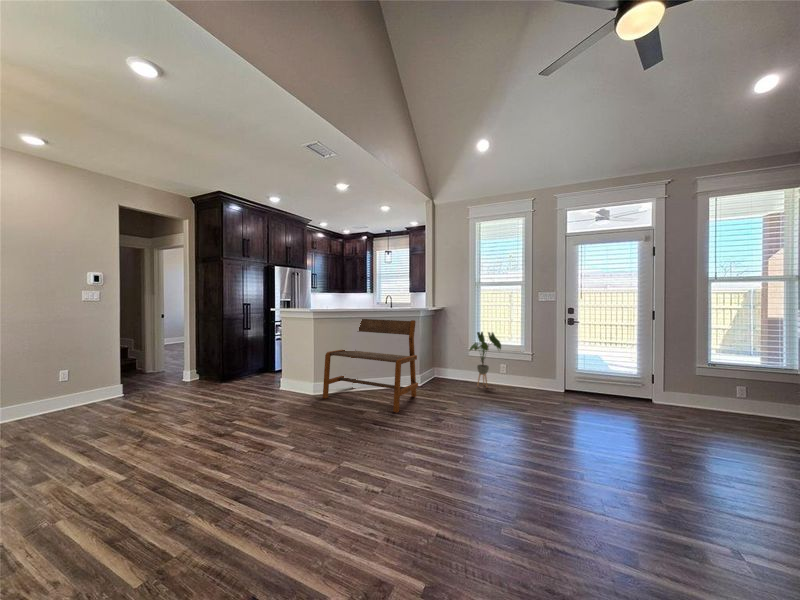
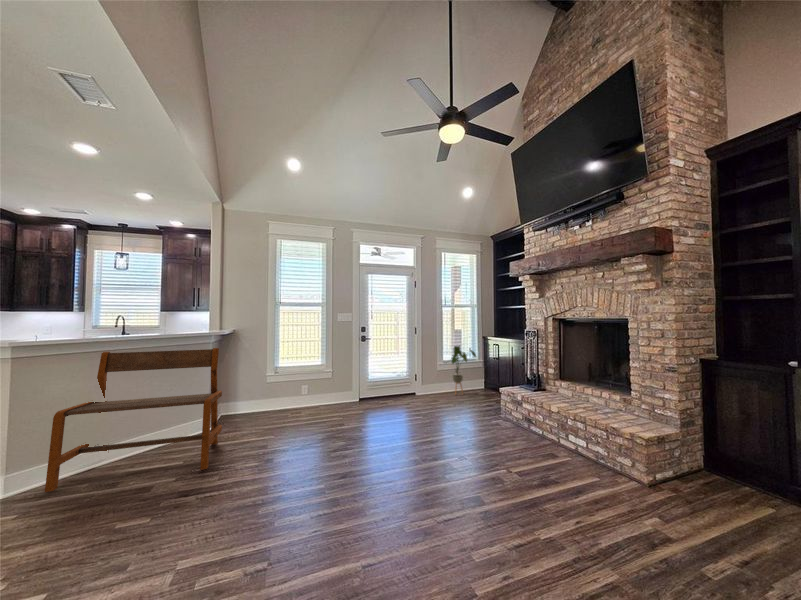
house plant: present [470,332,501,387] -> present [451,346,476,391]

